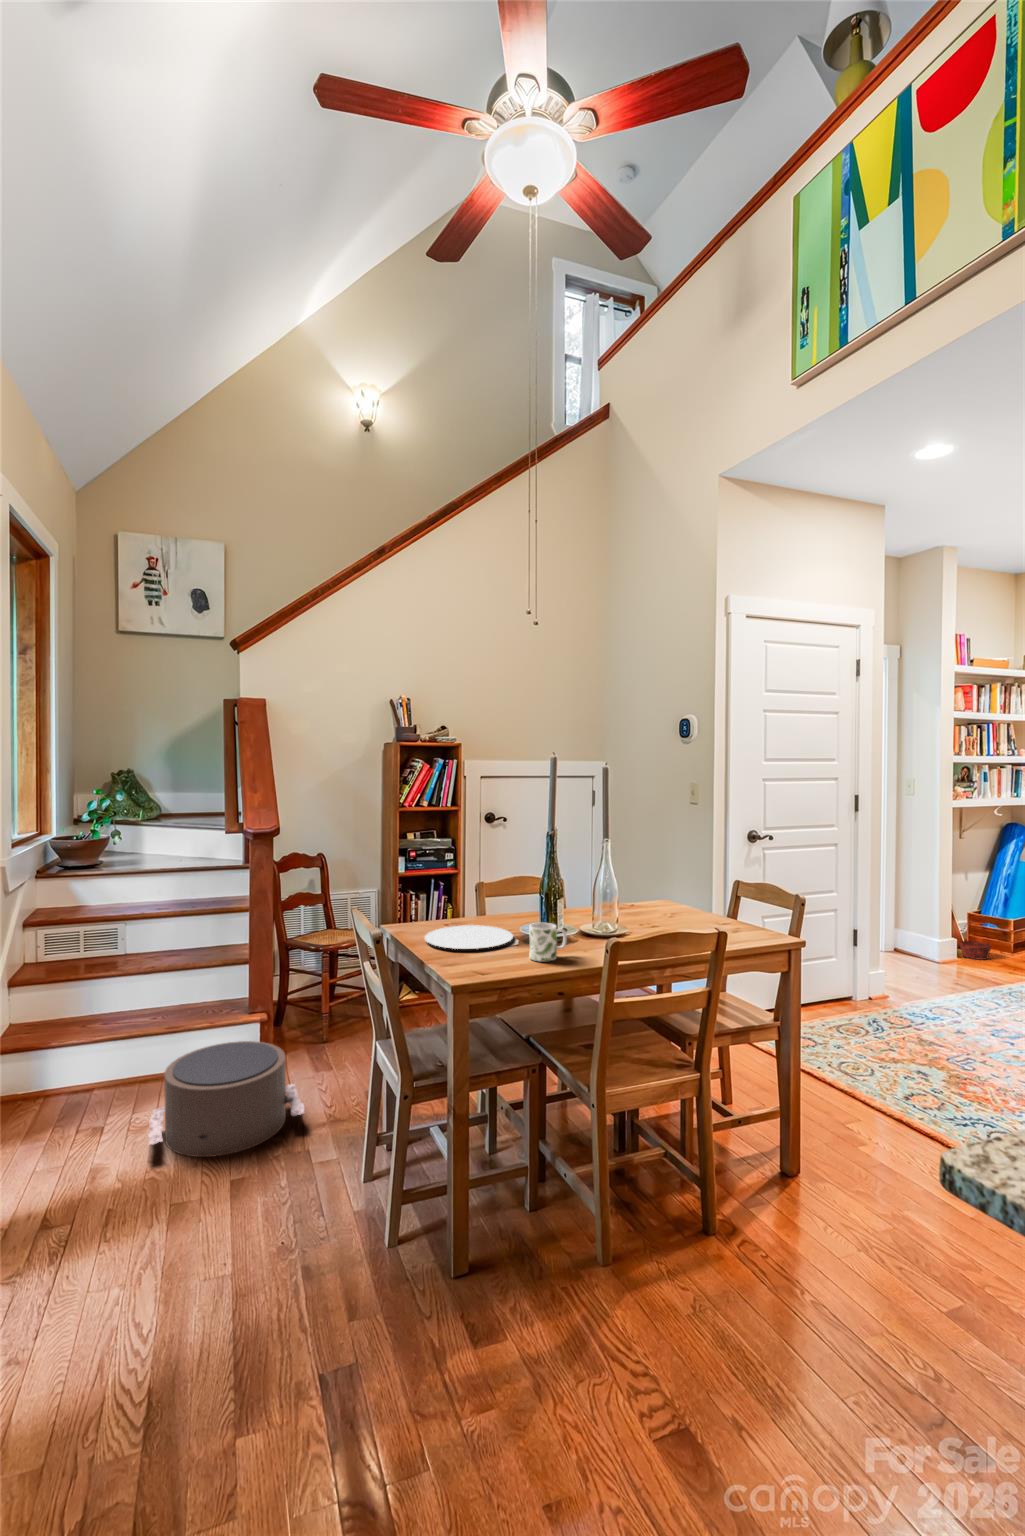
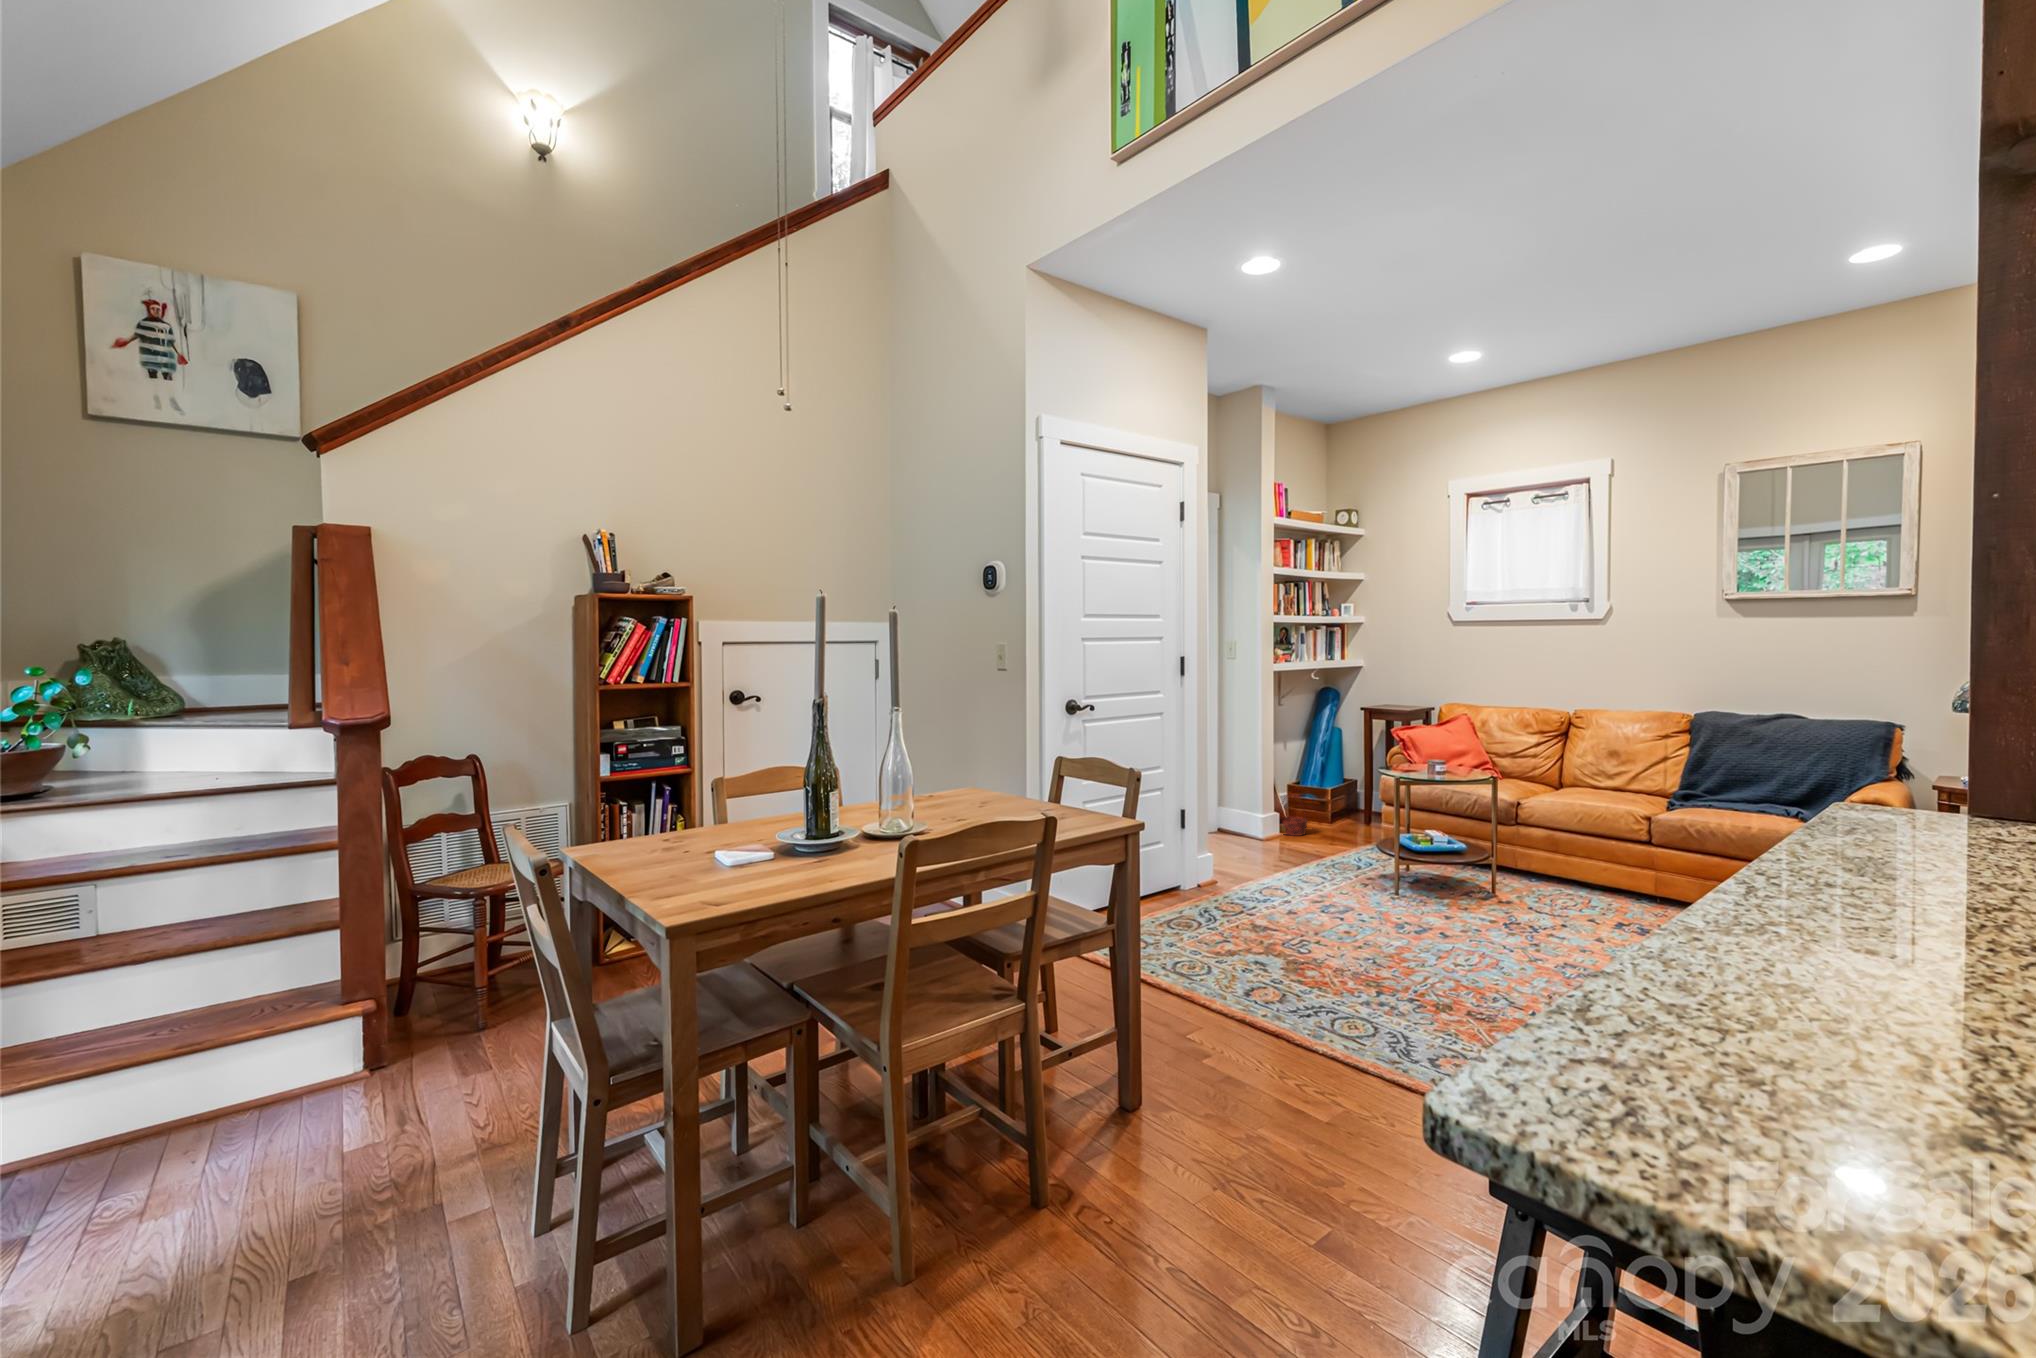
mug: present [529,923,567,961] -> none [787,820,842,875]
plate: present [425,925,513,949] -> none [626,835,765,869]
pouf: present [148,1041,304,1157] -> none [120,1046,436,1254]

